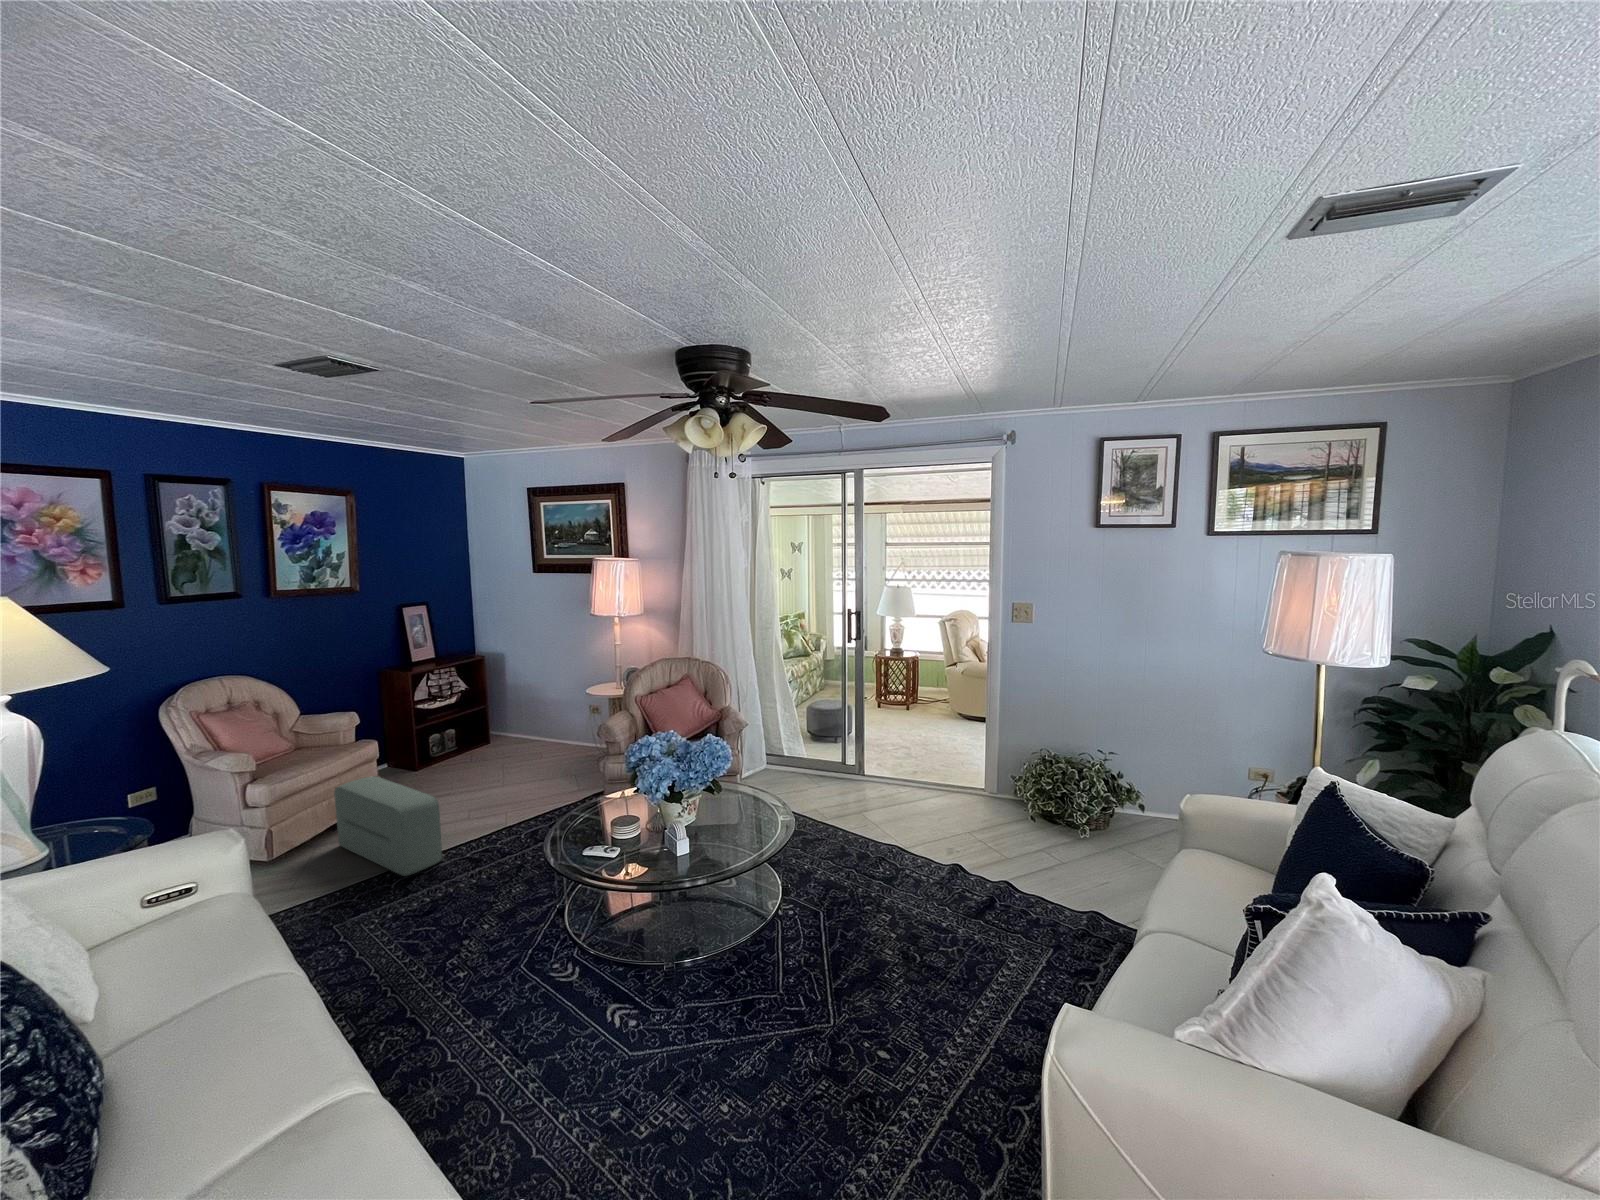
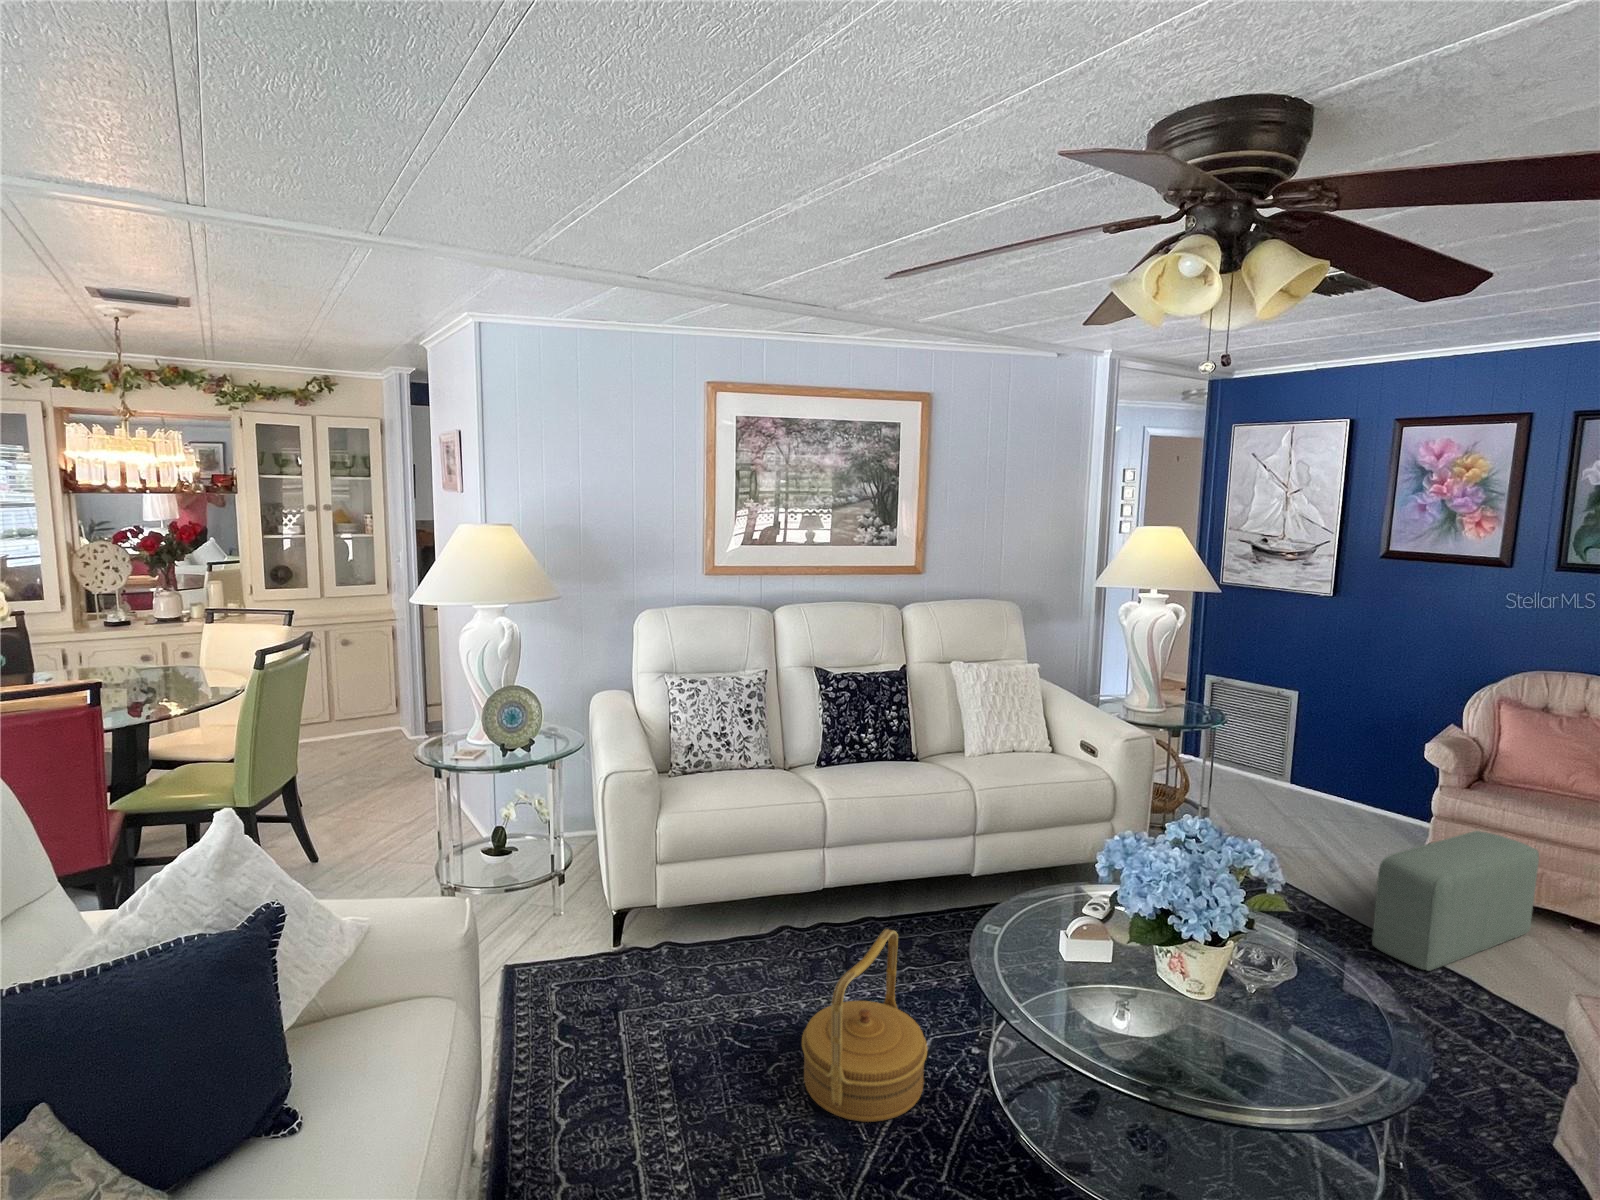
basket: none [655,949,779,1113] -> present [802,929,928,1122]

